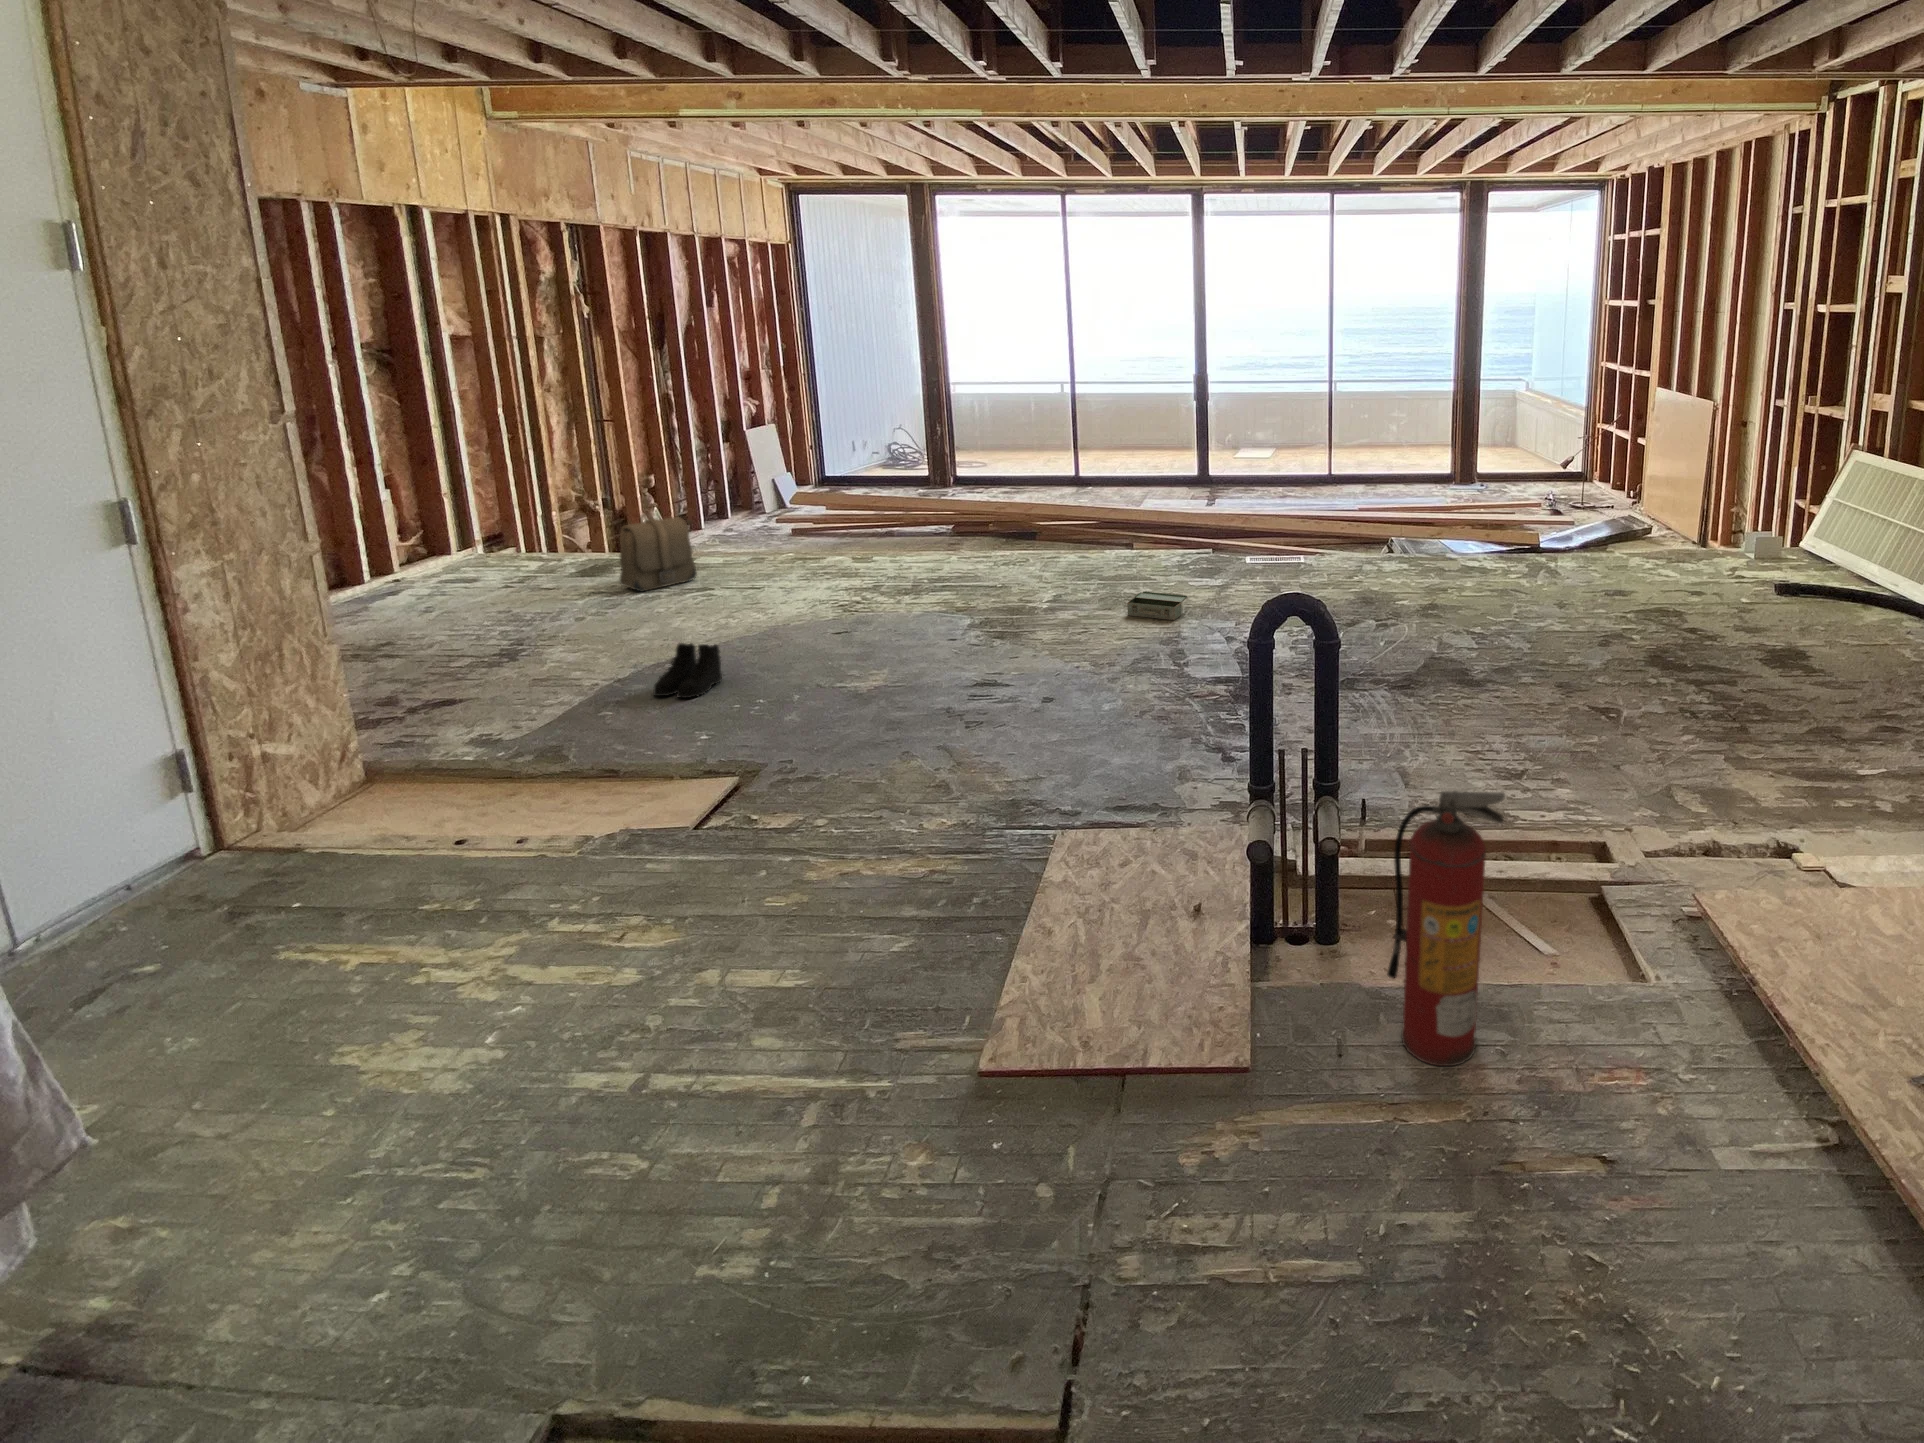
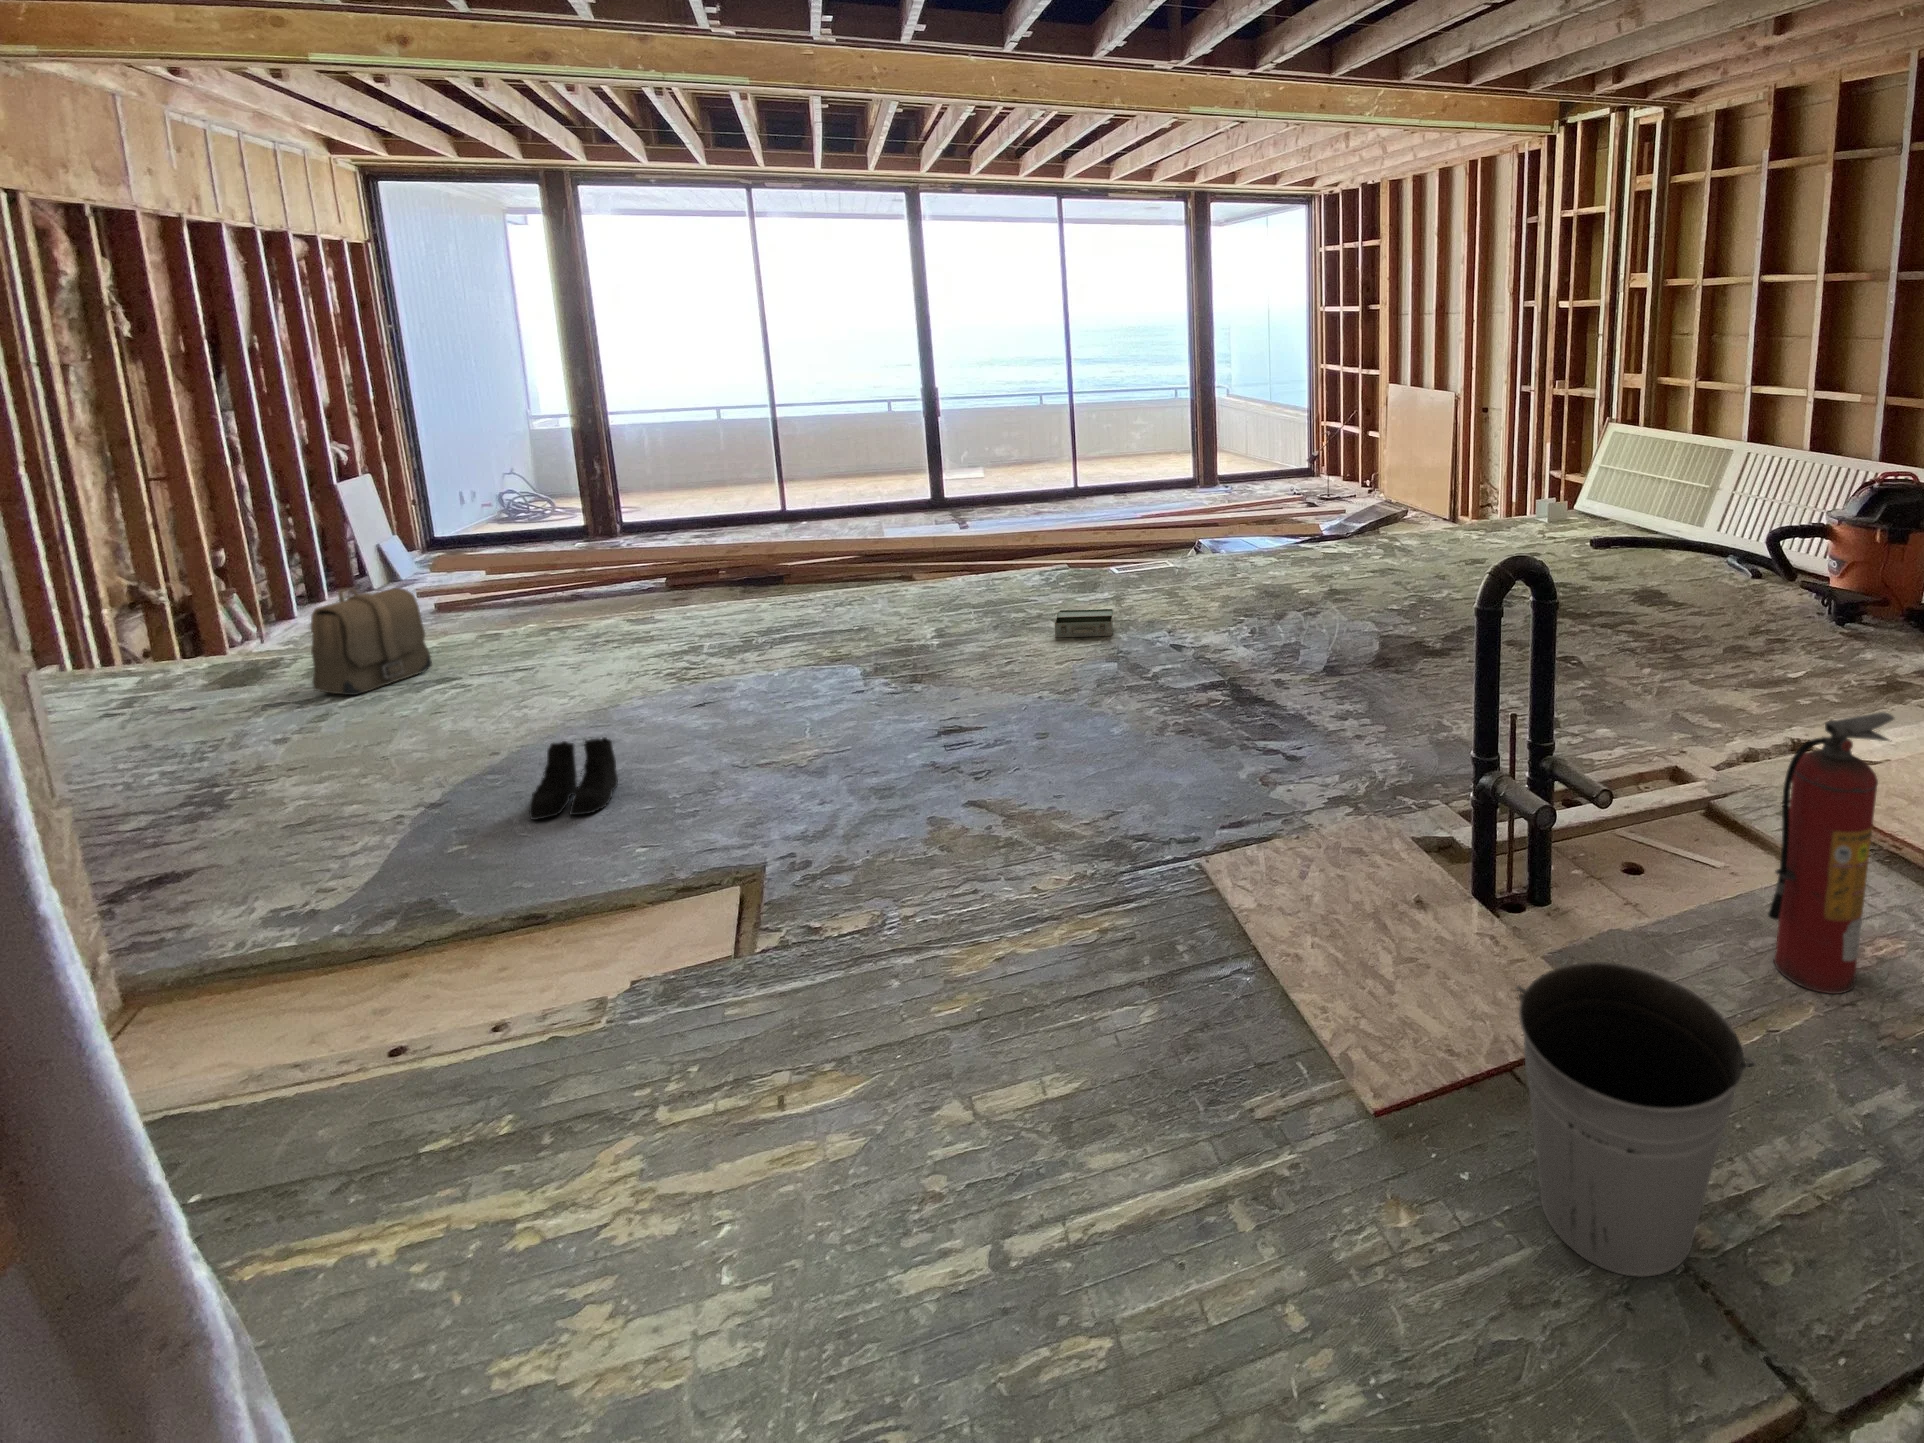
bucket: none [923,943,1113,1205] -> present [1516,962,1756,1277]

